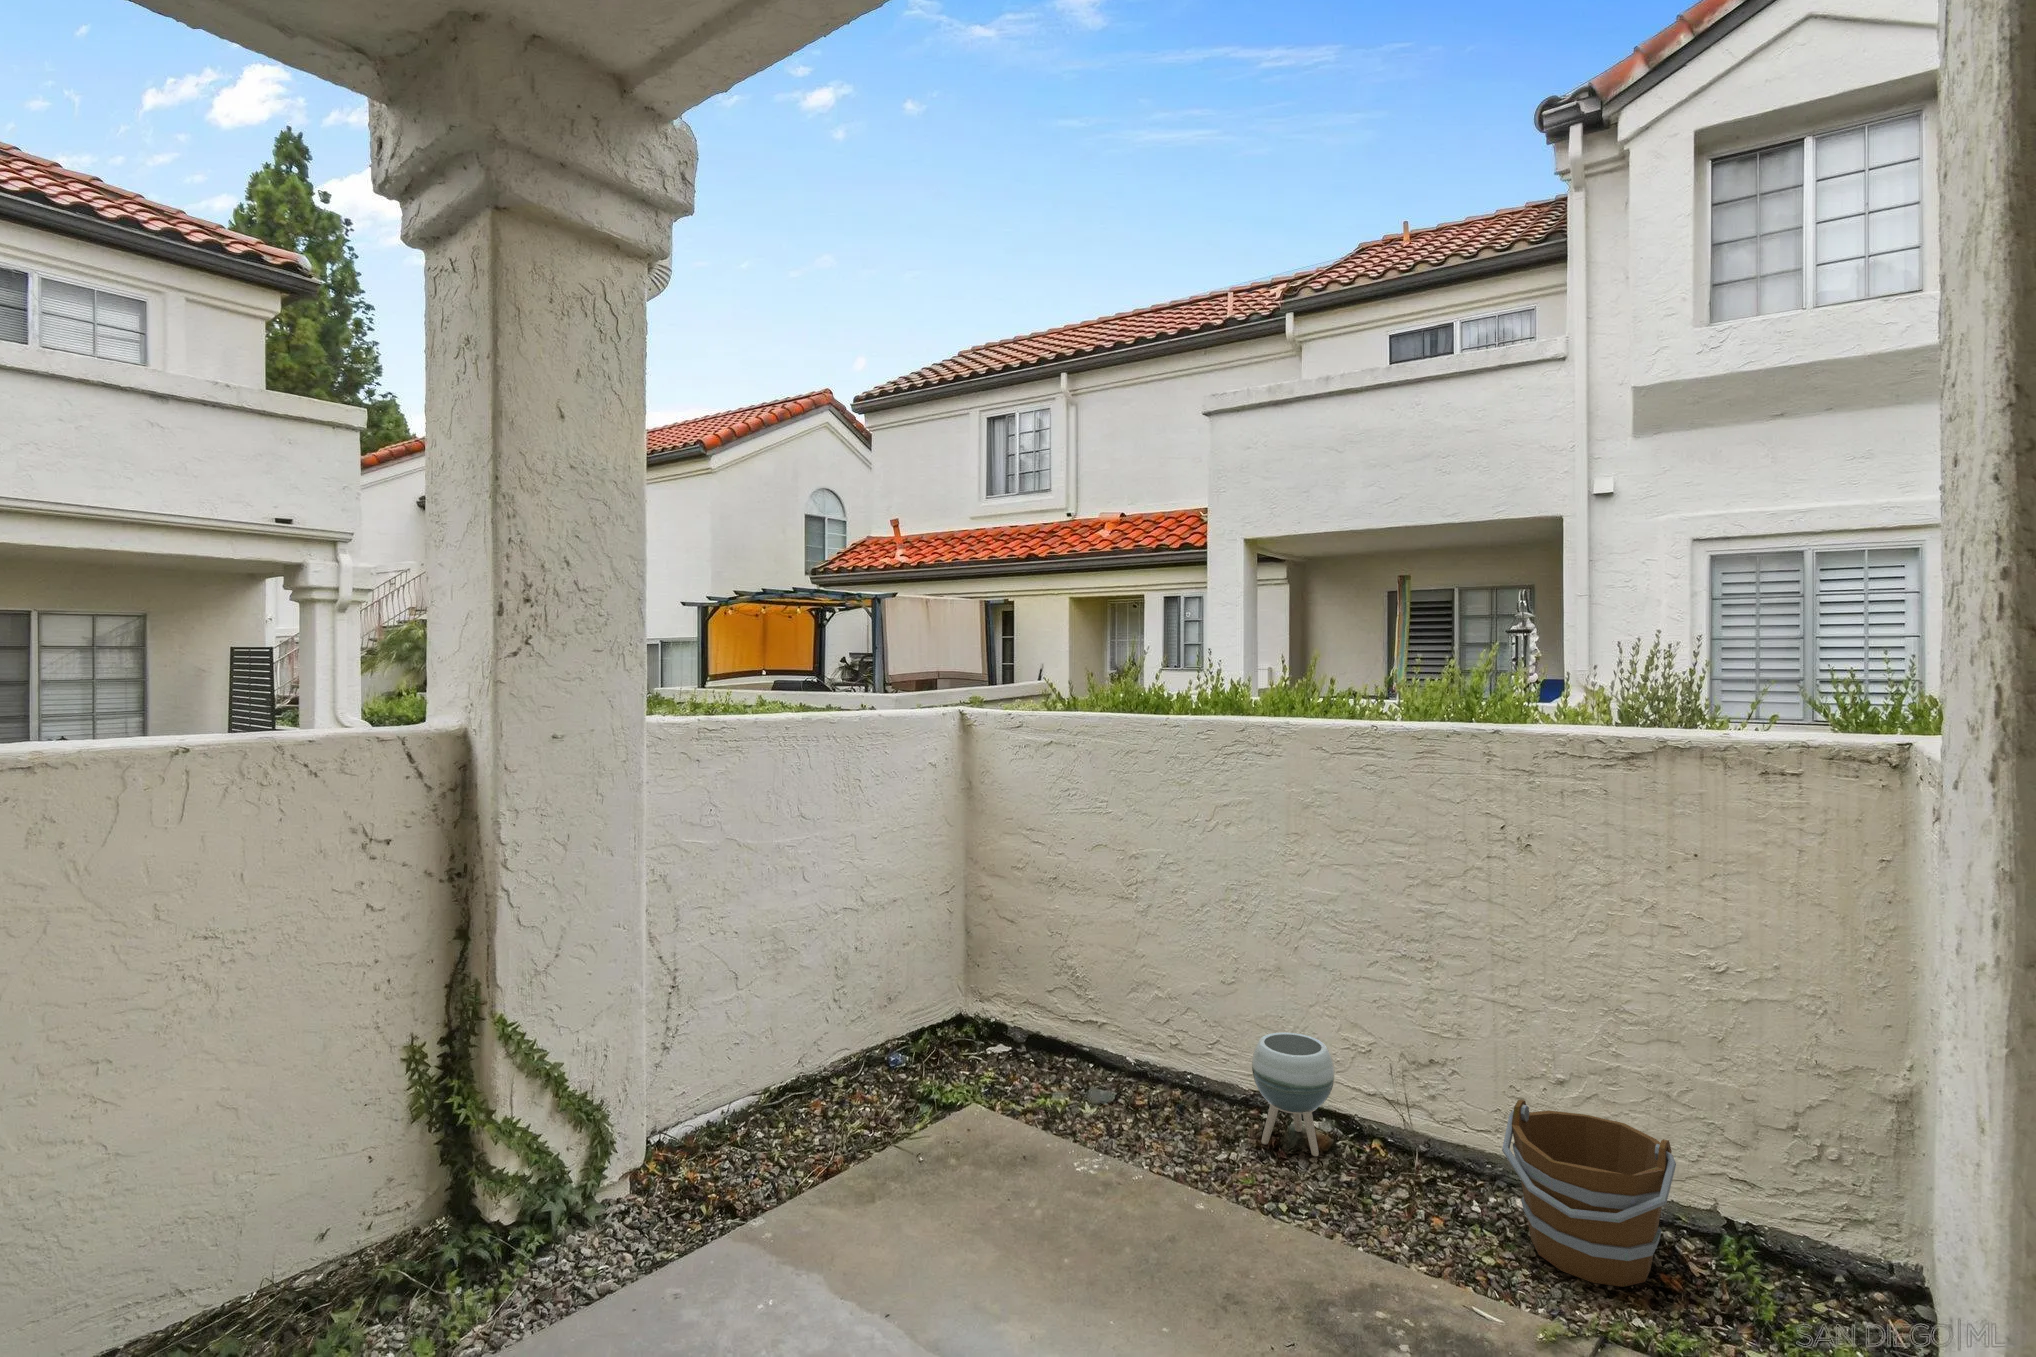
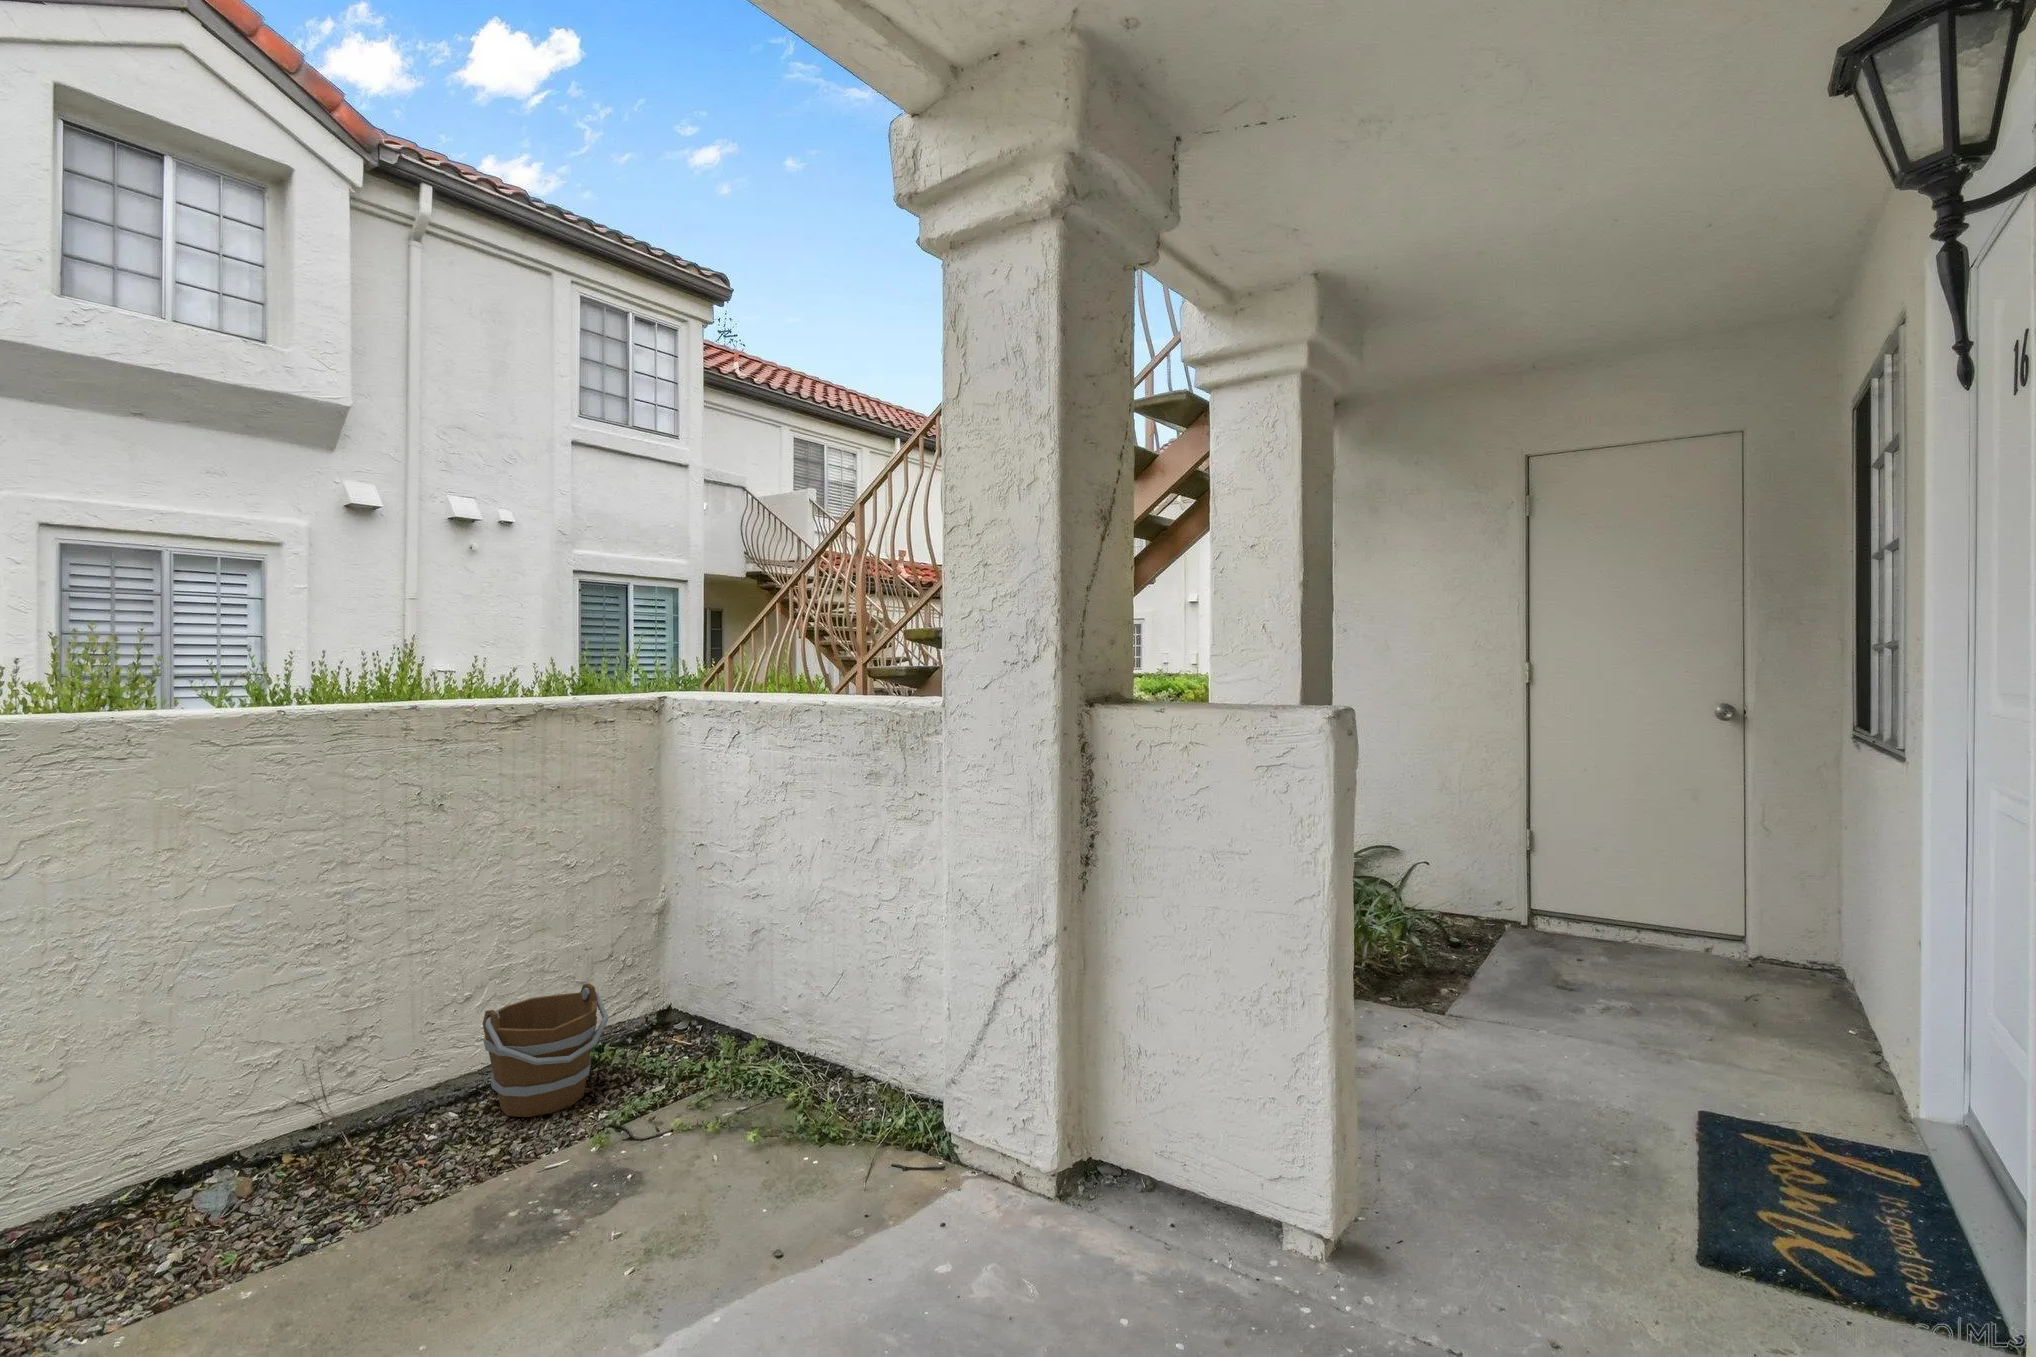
planter: present [1252,1032,1334,1156] -> none [153,1078,277,1235]

